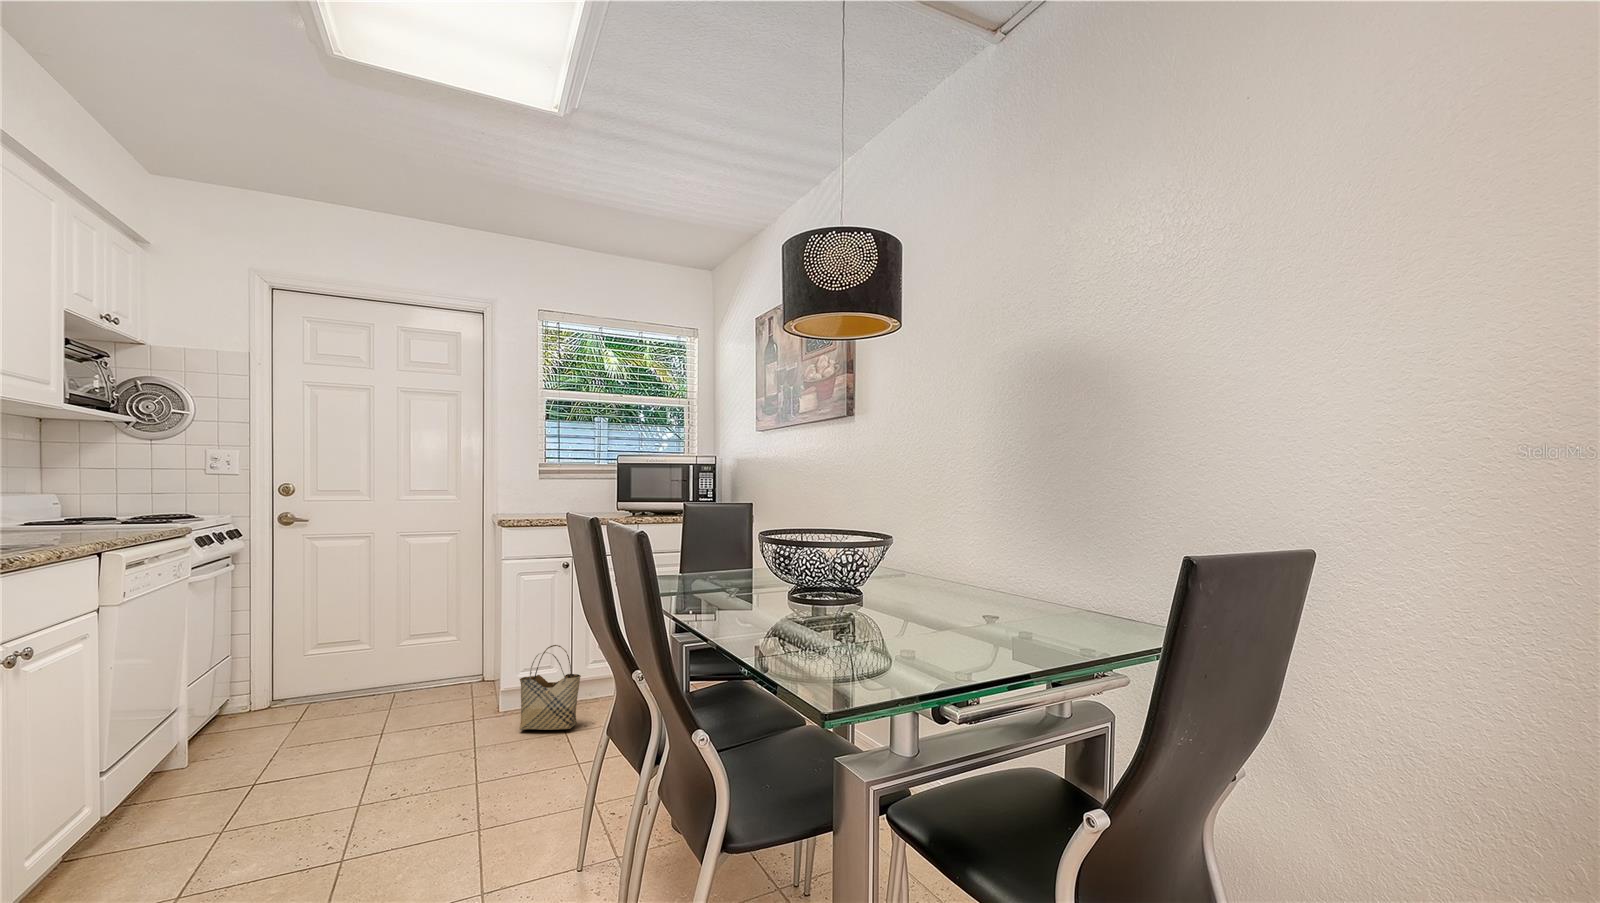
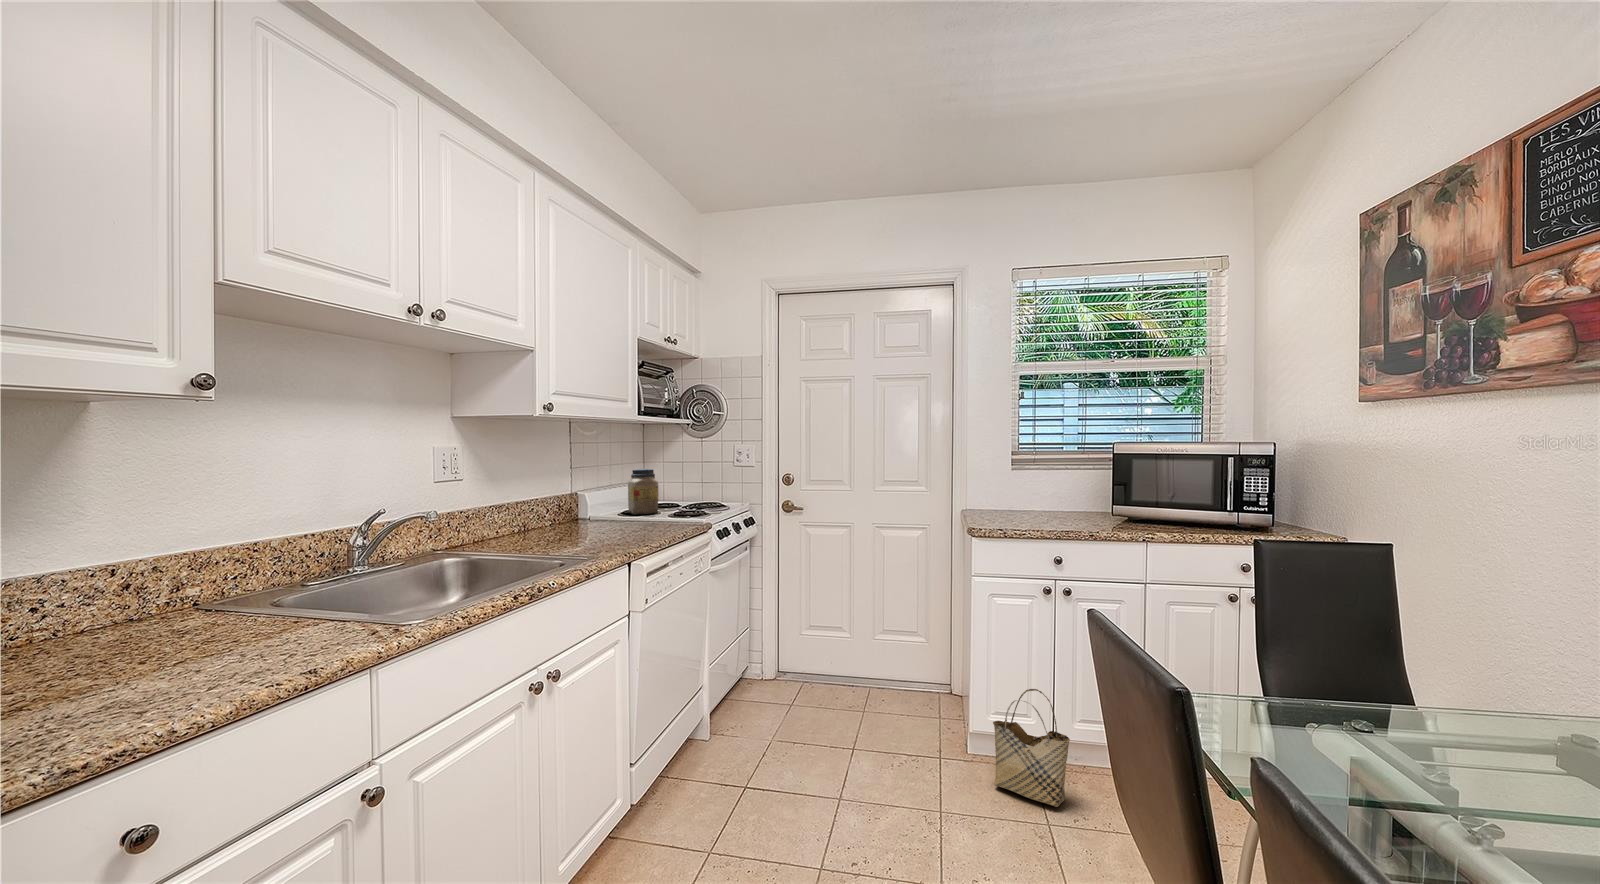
jar: none [37,472,97,529] -> present [628,469,658,515]

